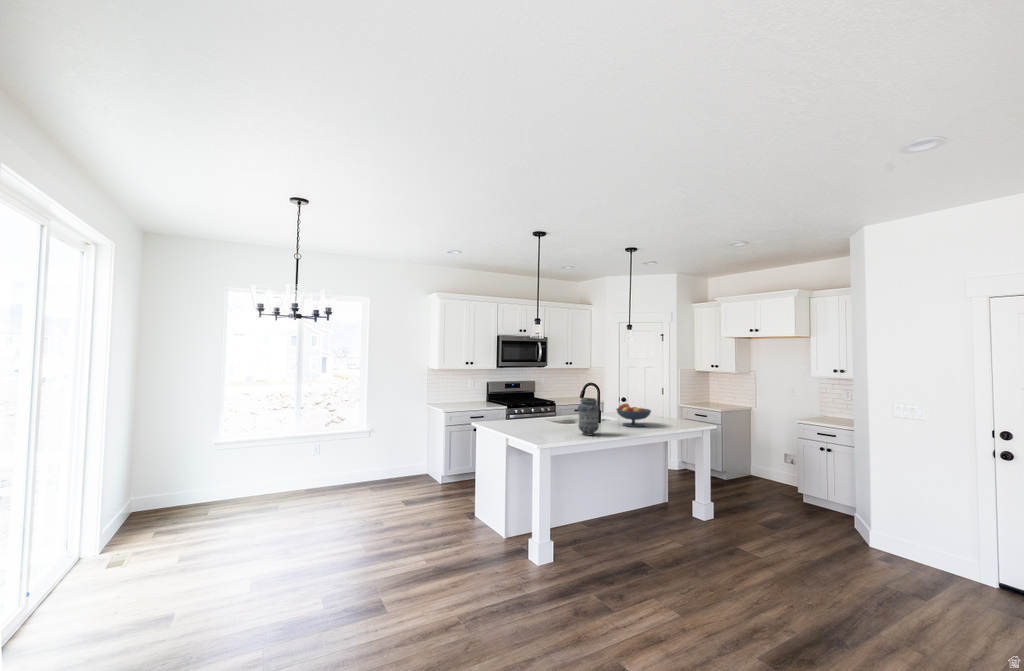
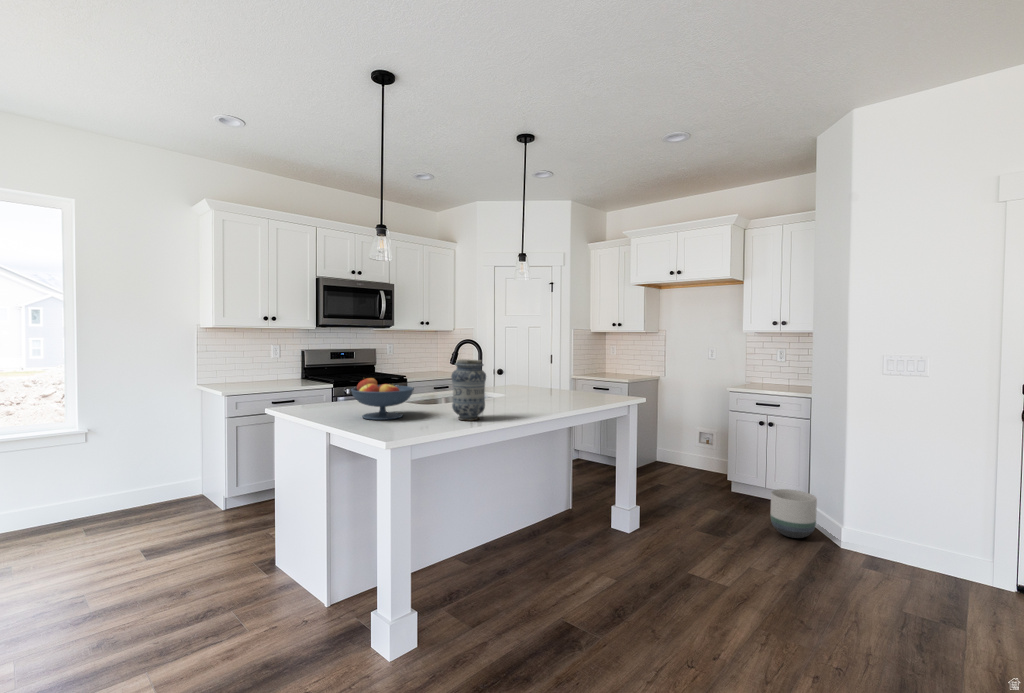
fruit bowl: present [616,403,651,427] -> present [351,378,414,420]
planter: none [822,501,860,539] -> present [770,489,817,538]

